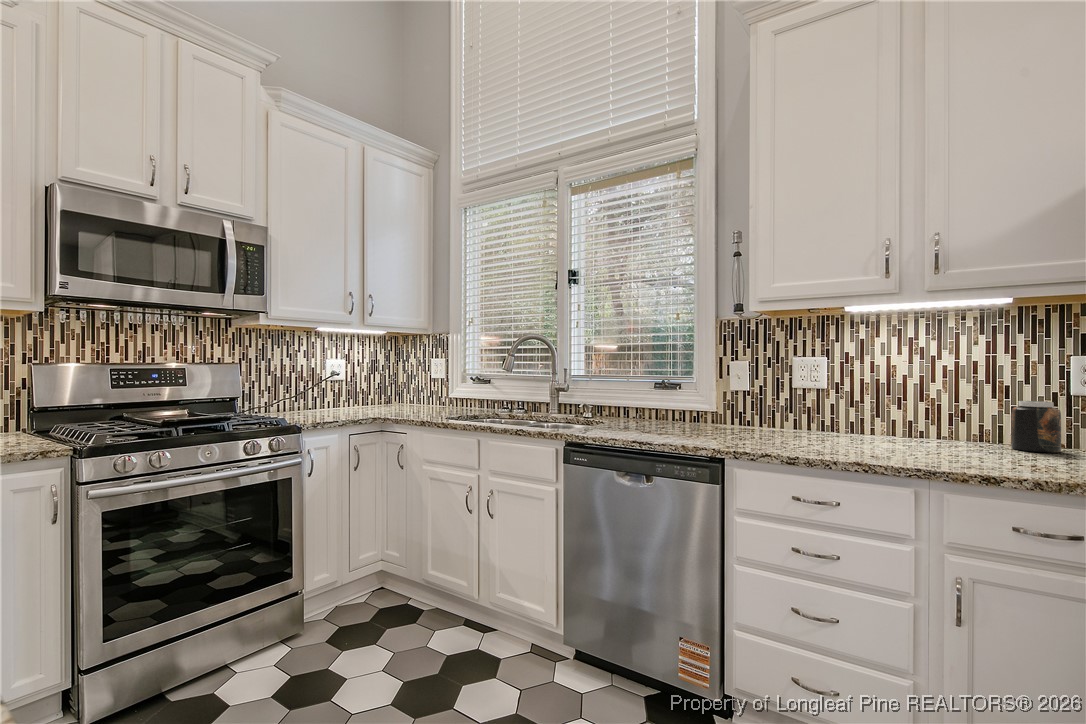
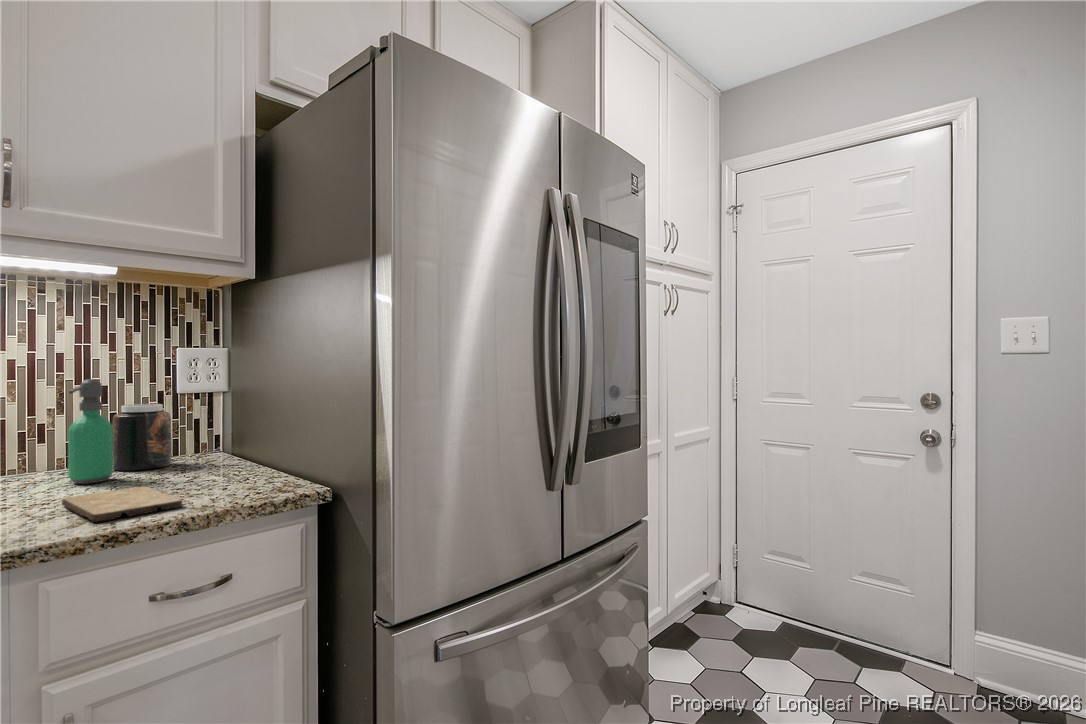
soap dispenser: none [976,380,1008,453] -> present [68,379,113,484]
cutting board: none [966,454,1046,474] -> present [62,486,182,522]

